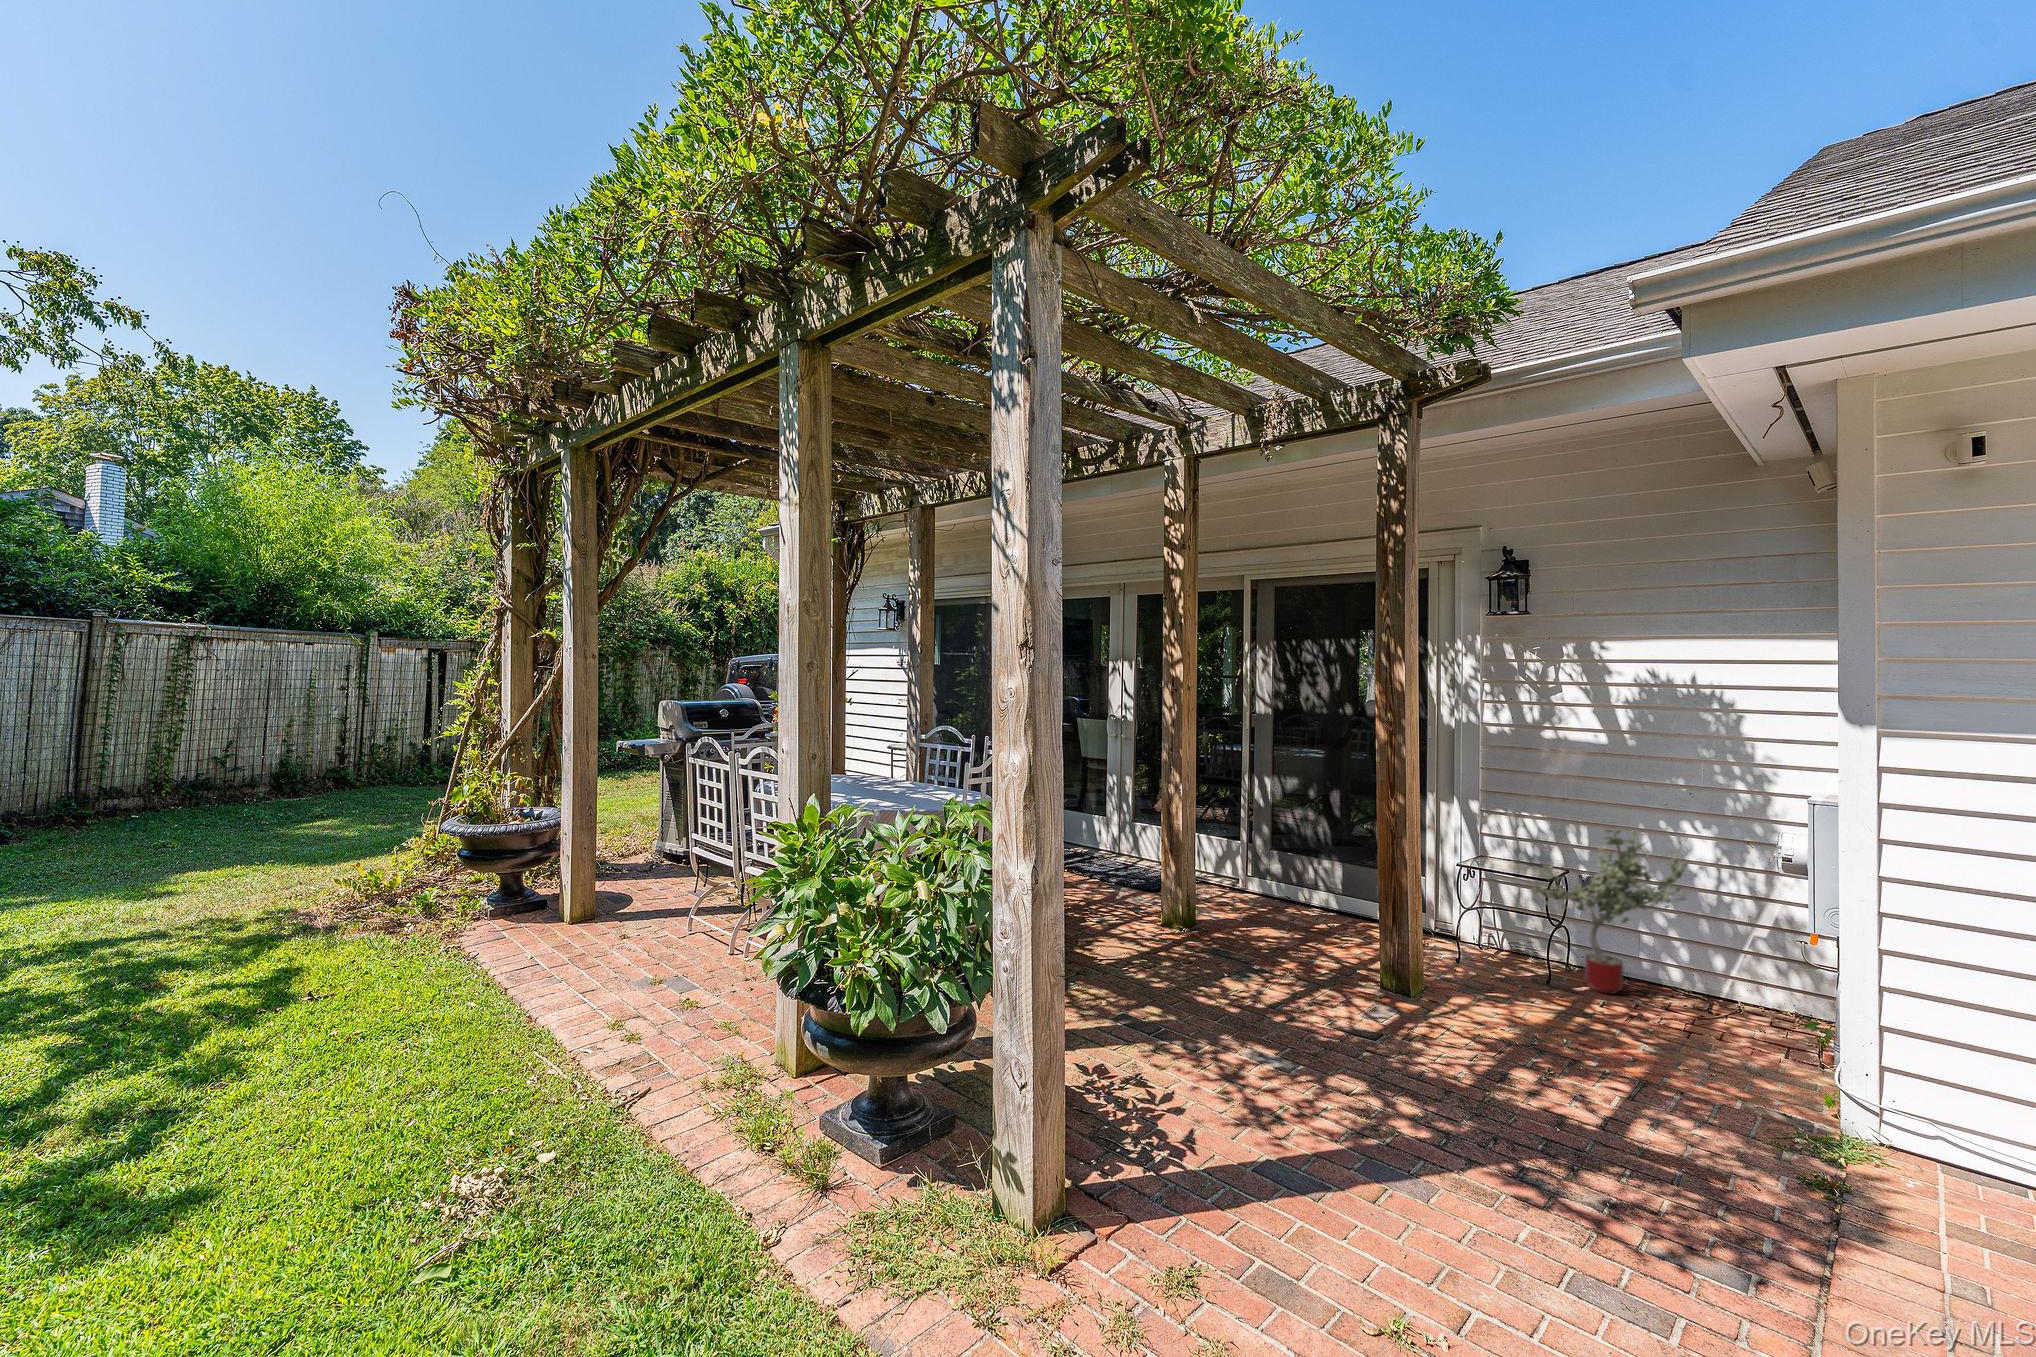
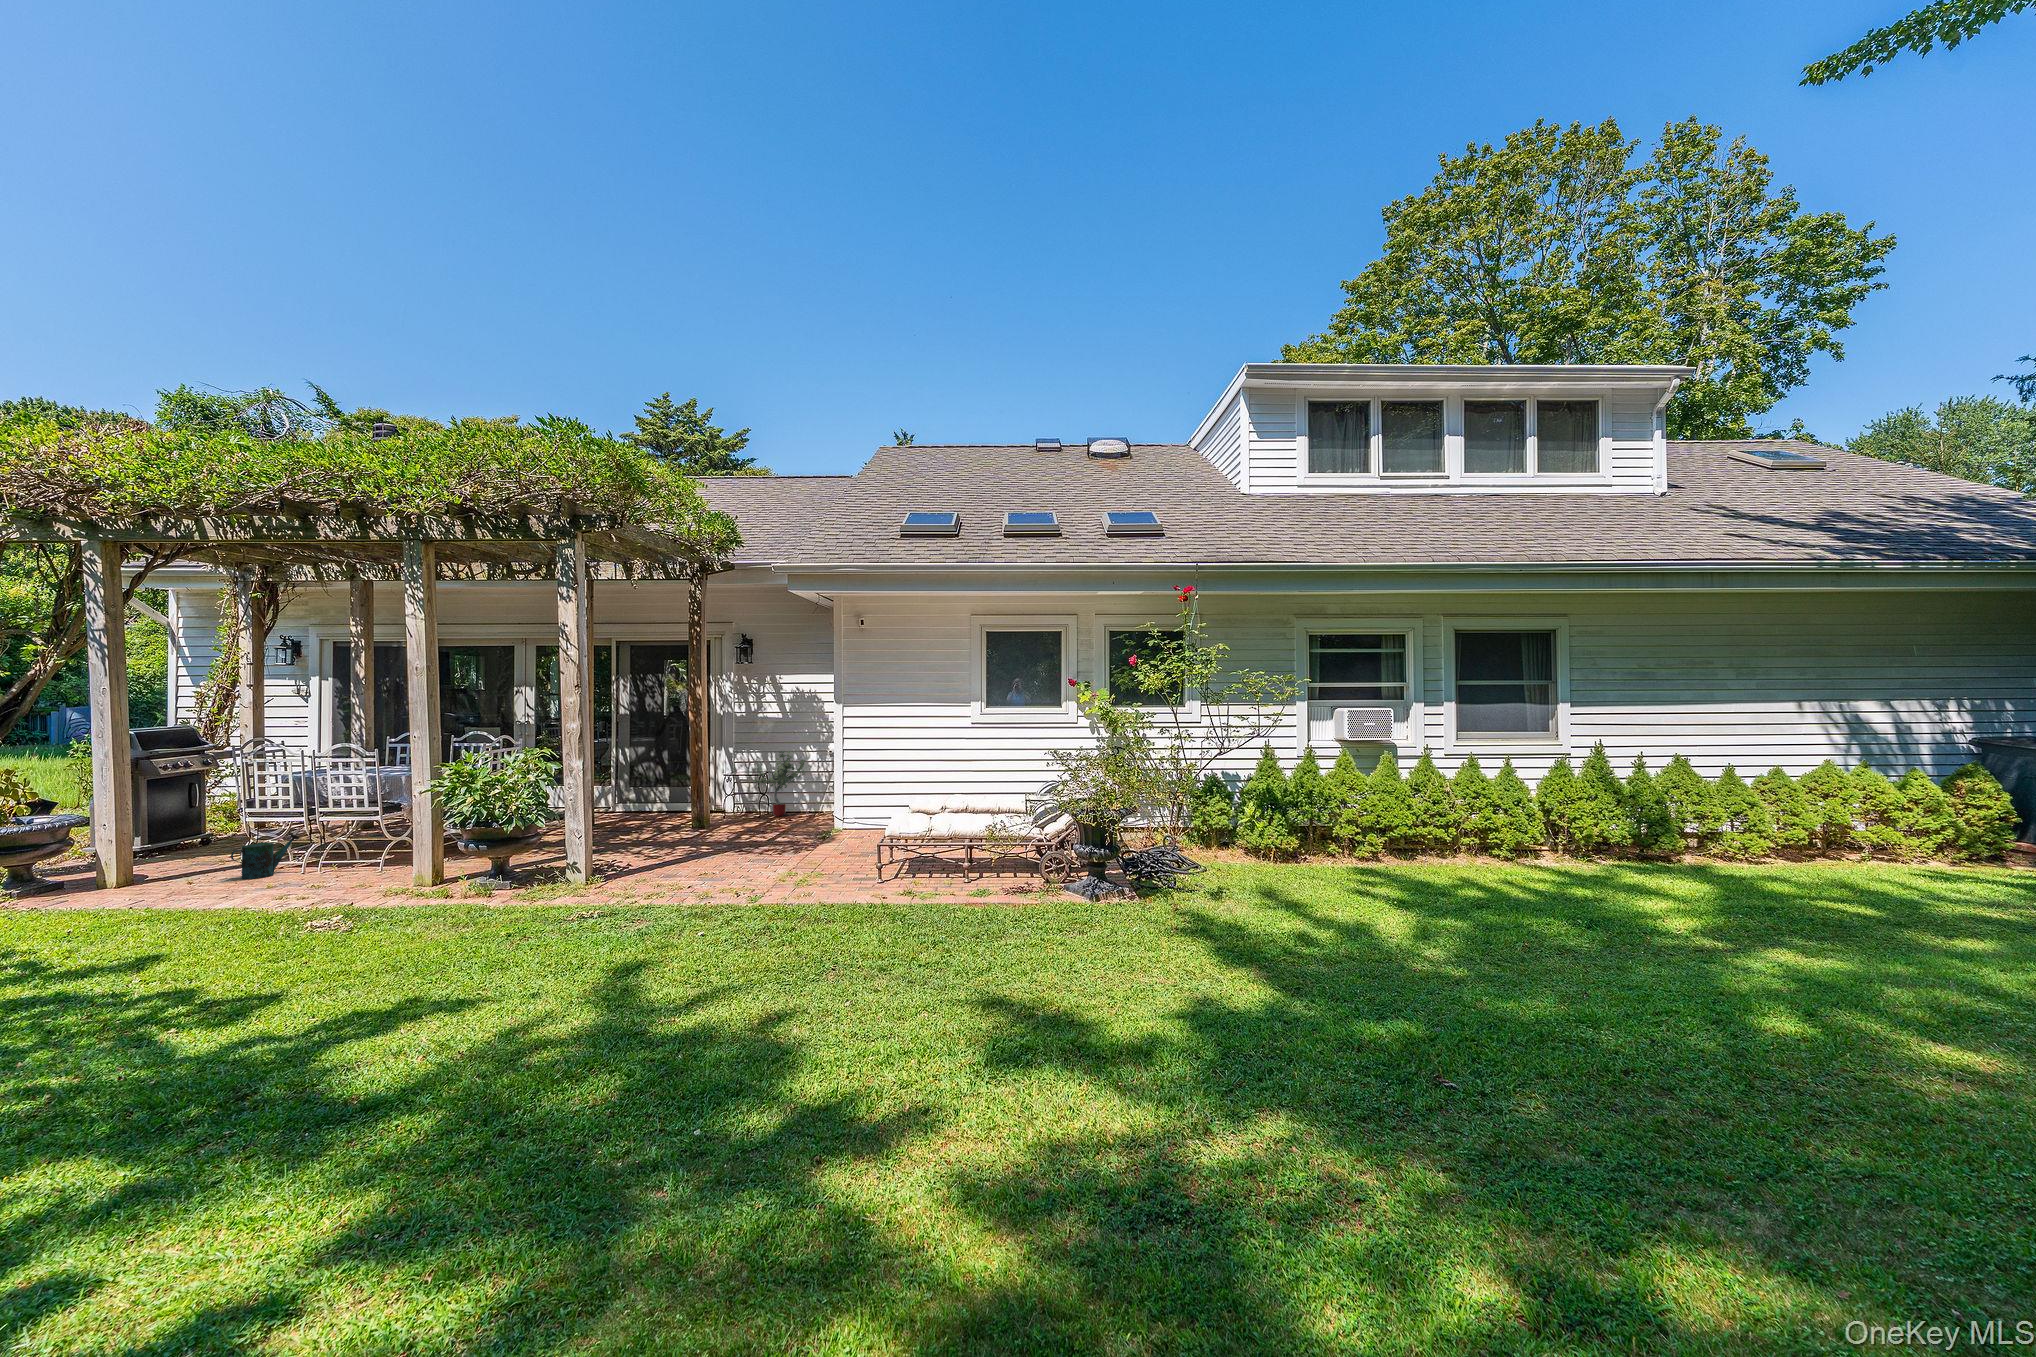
watering can: none [646,893,739,963] -> present [231,834,299,879]

